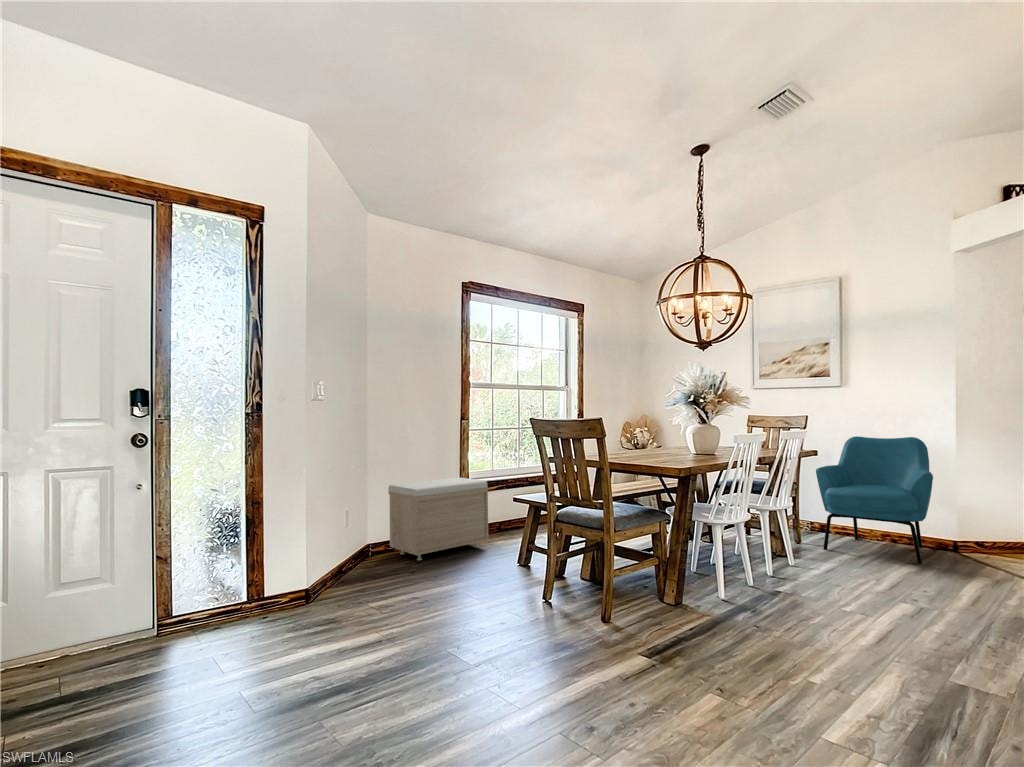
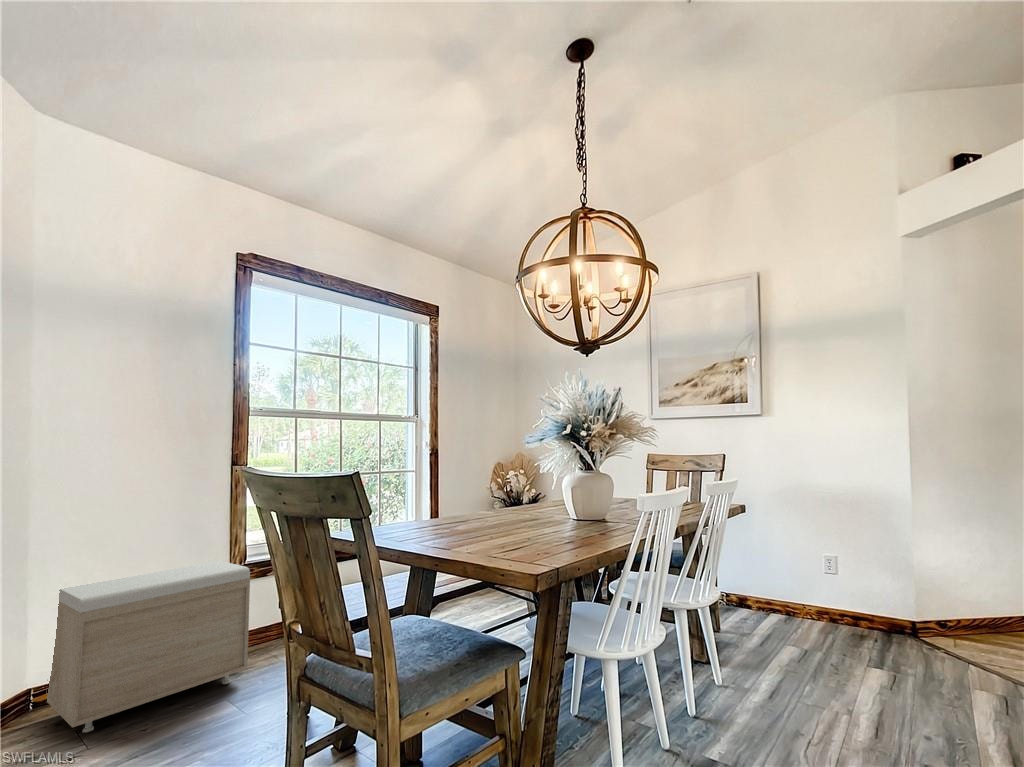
armchair: present [816,436,933,564] -> none [738,480,894,669]

